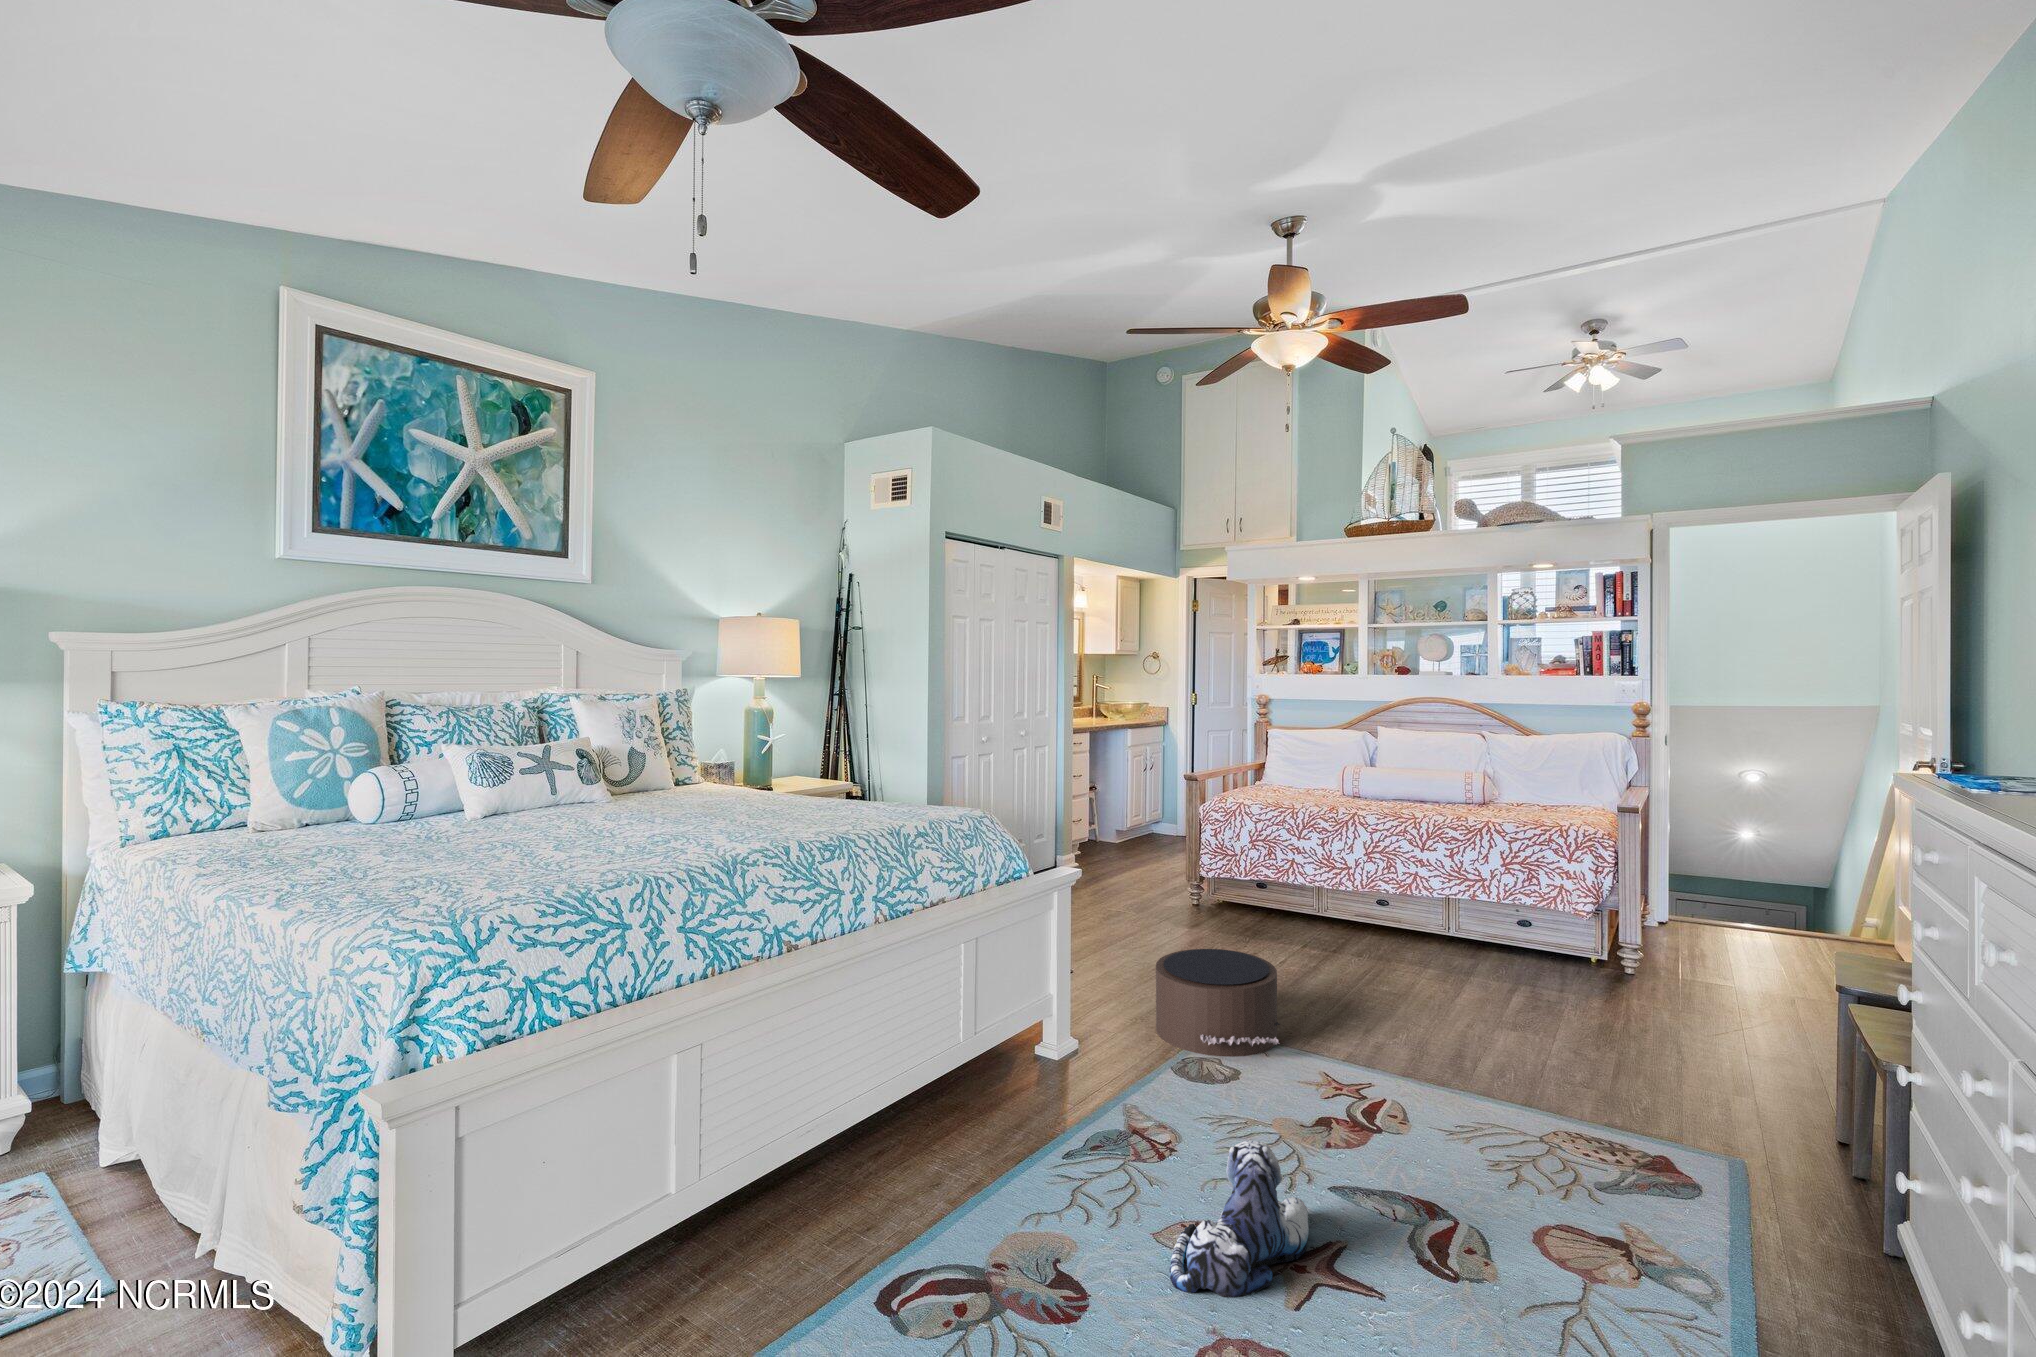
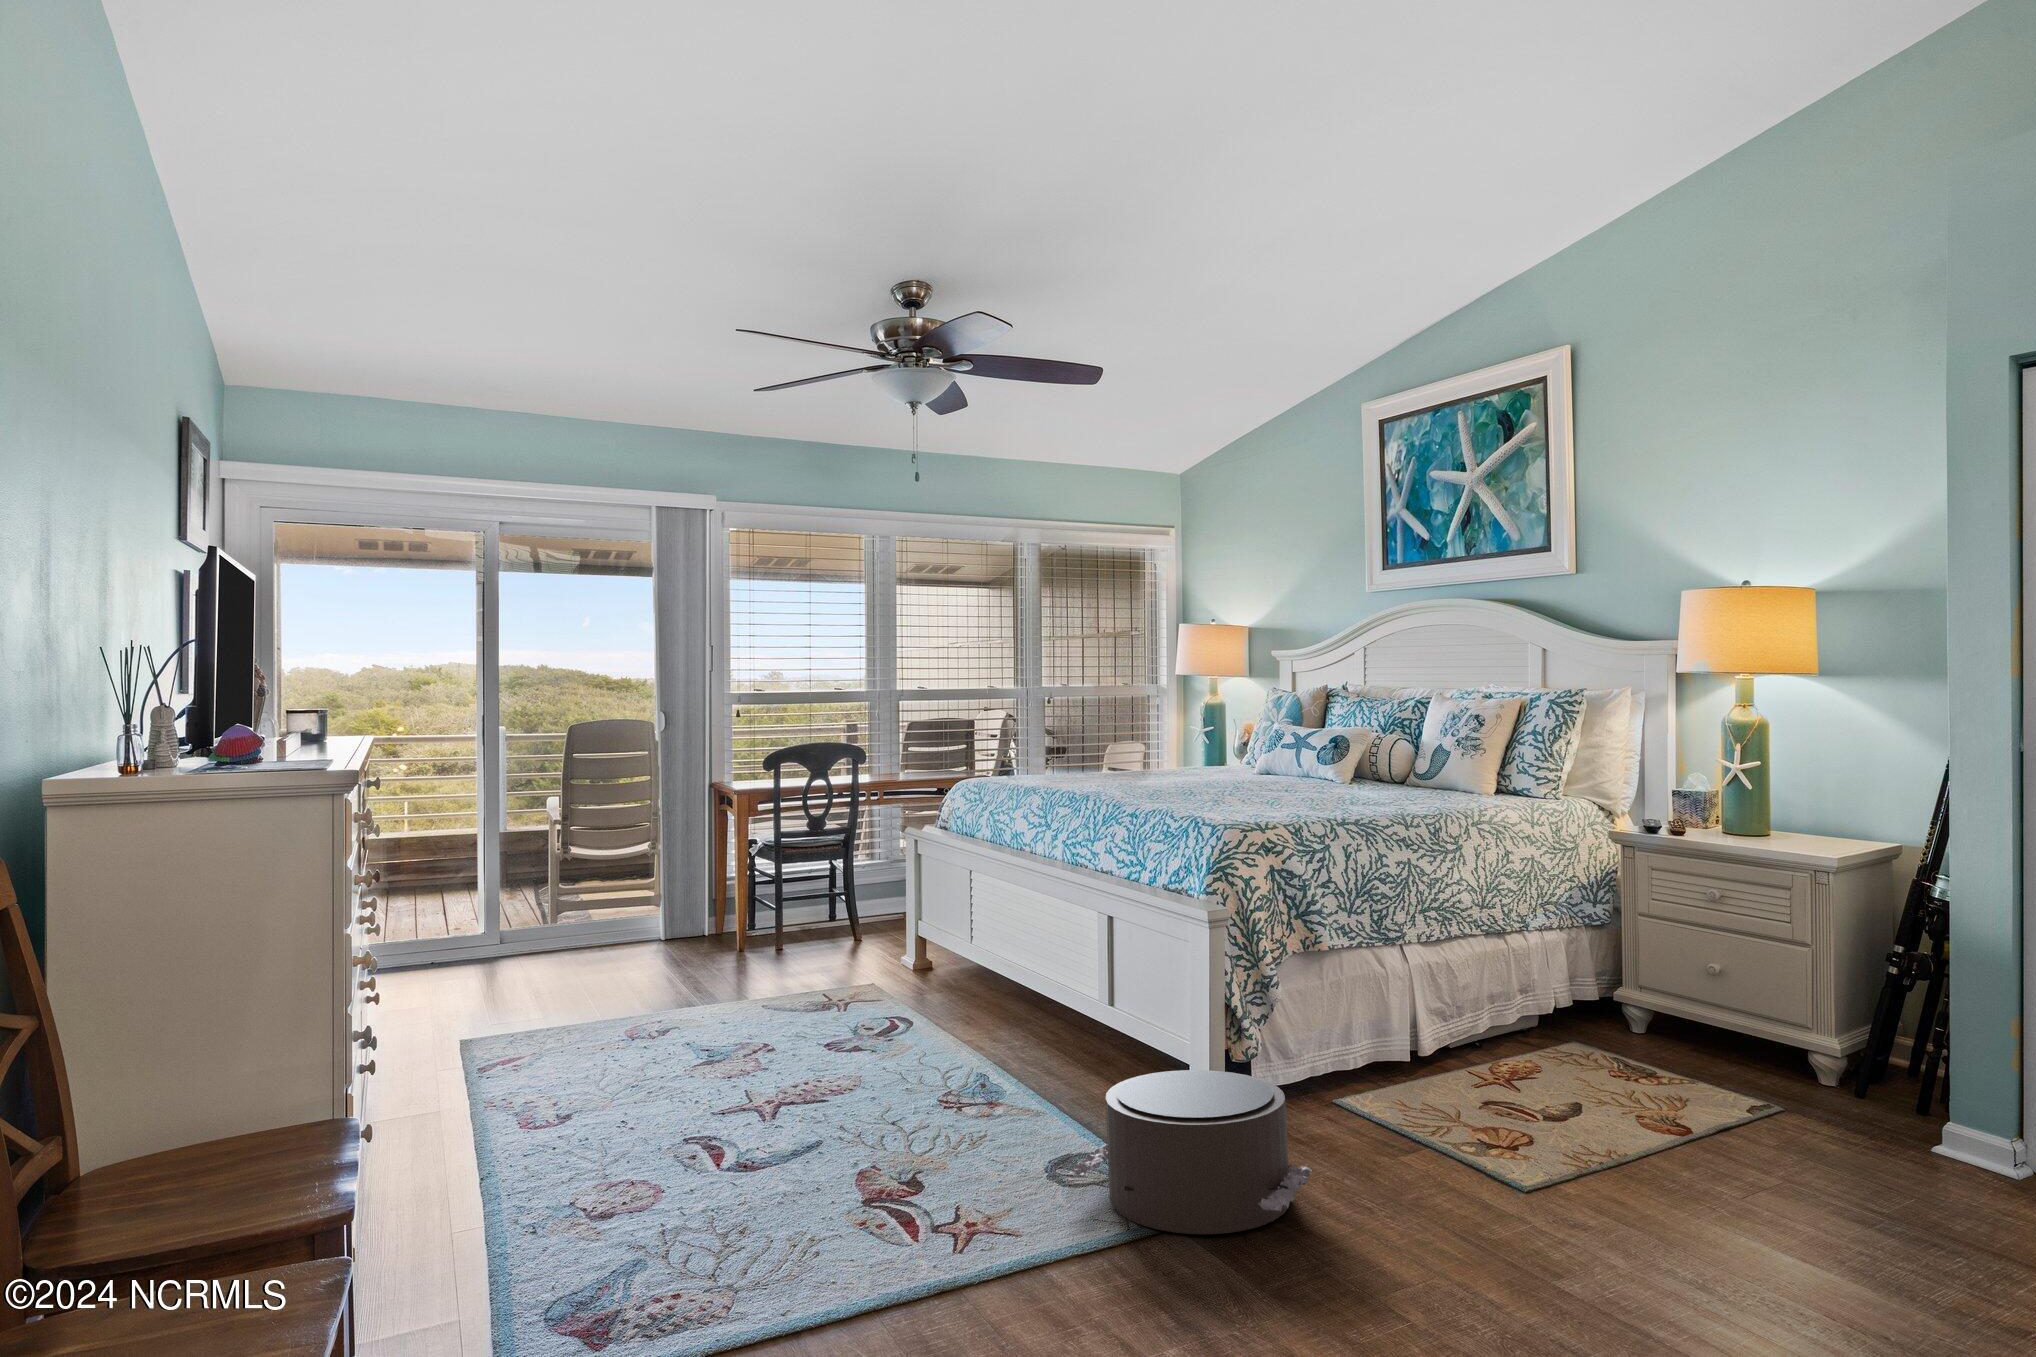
plush toy: present [1170,1140,1309,1298] -> none [758,1010,834,1102]

